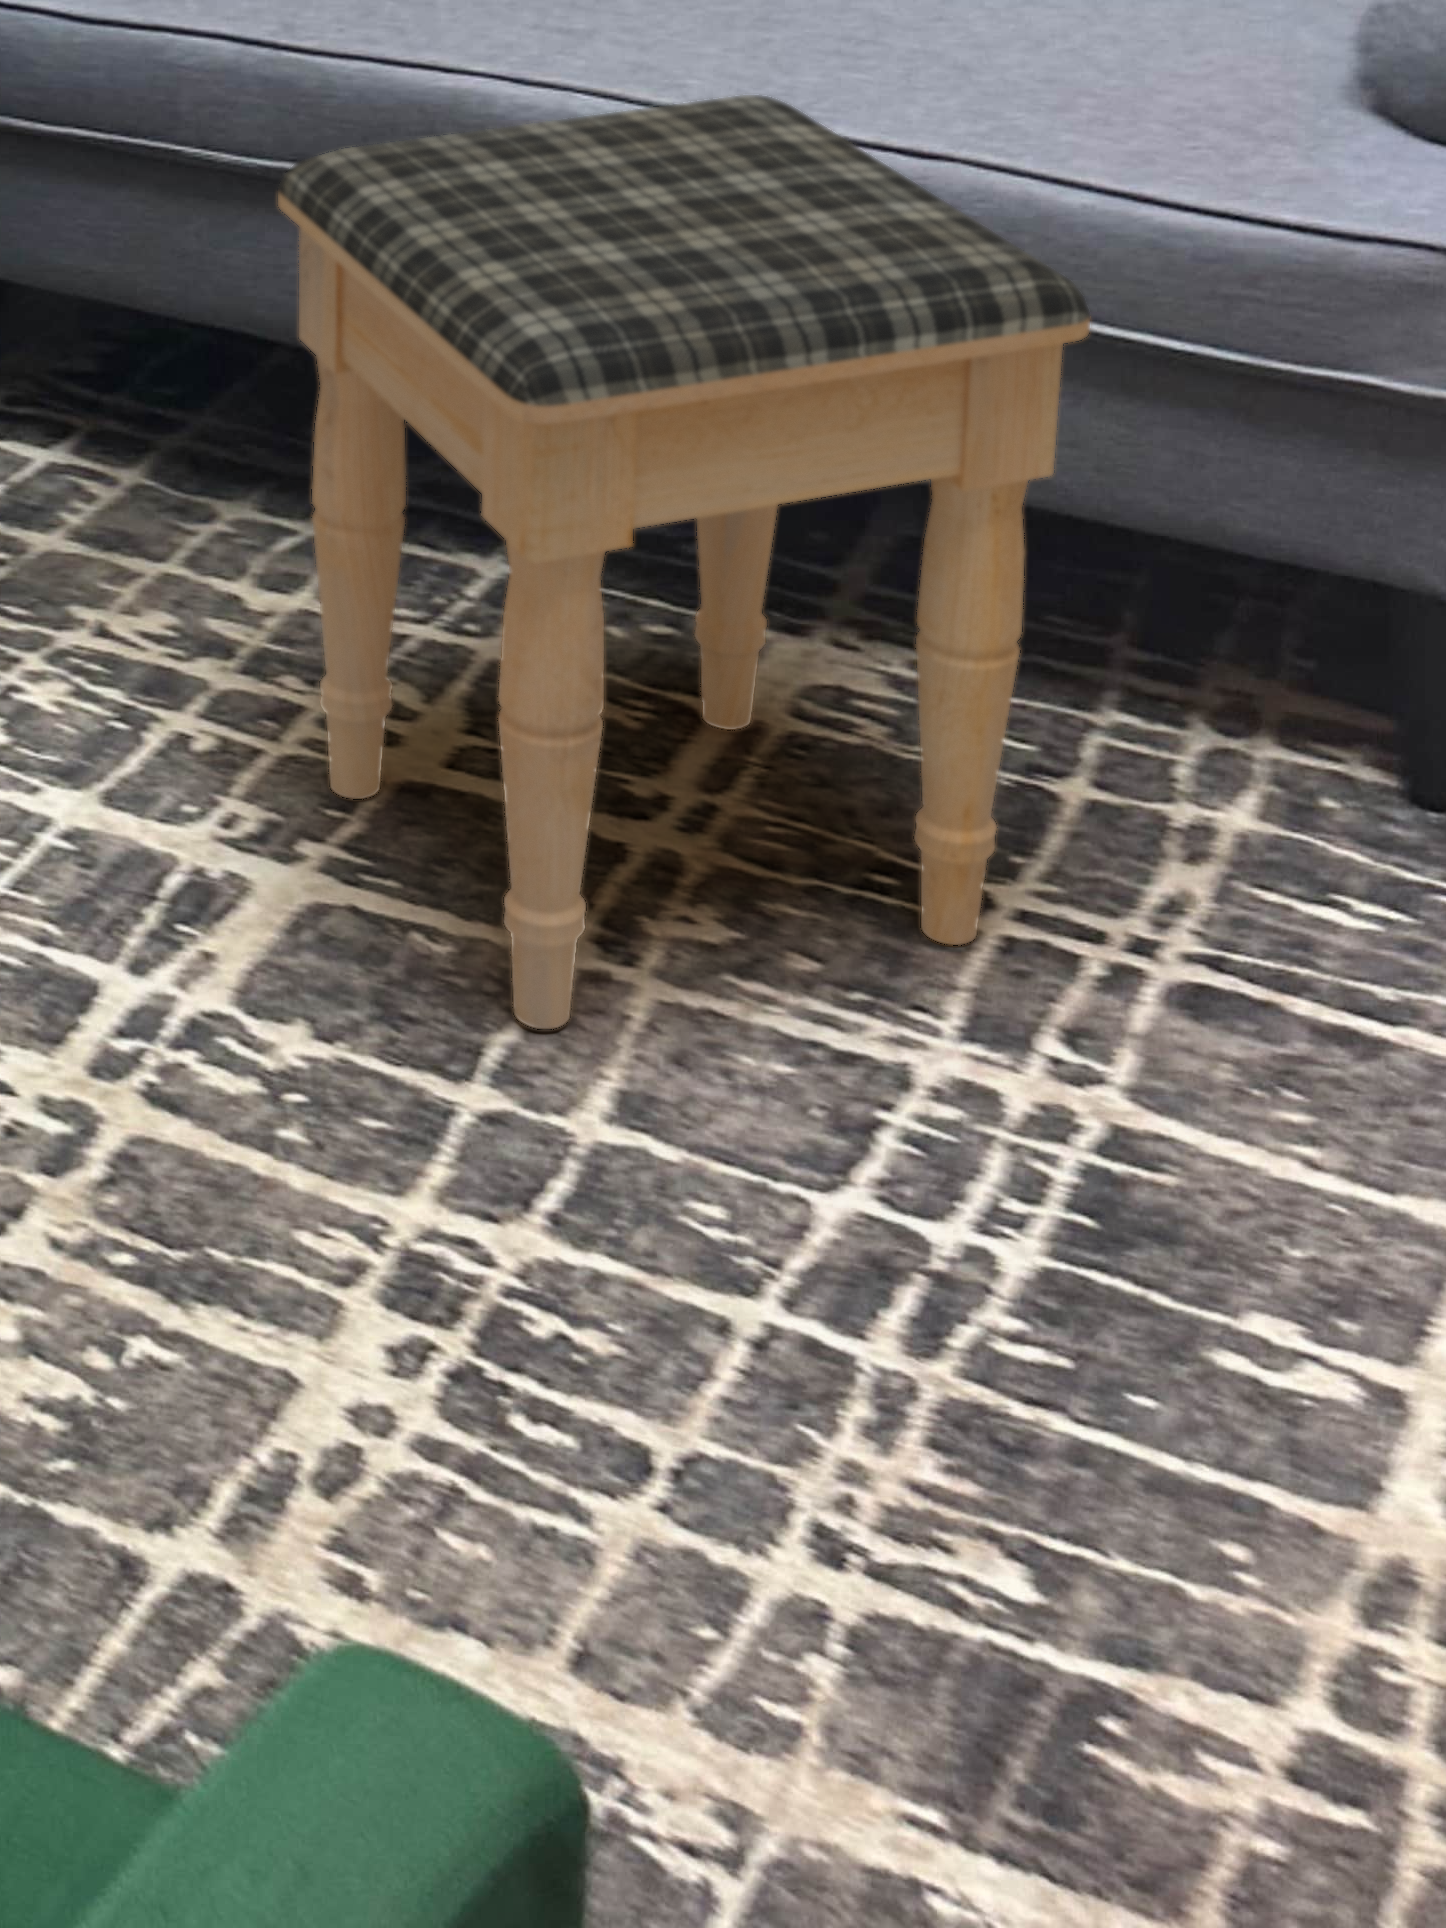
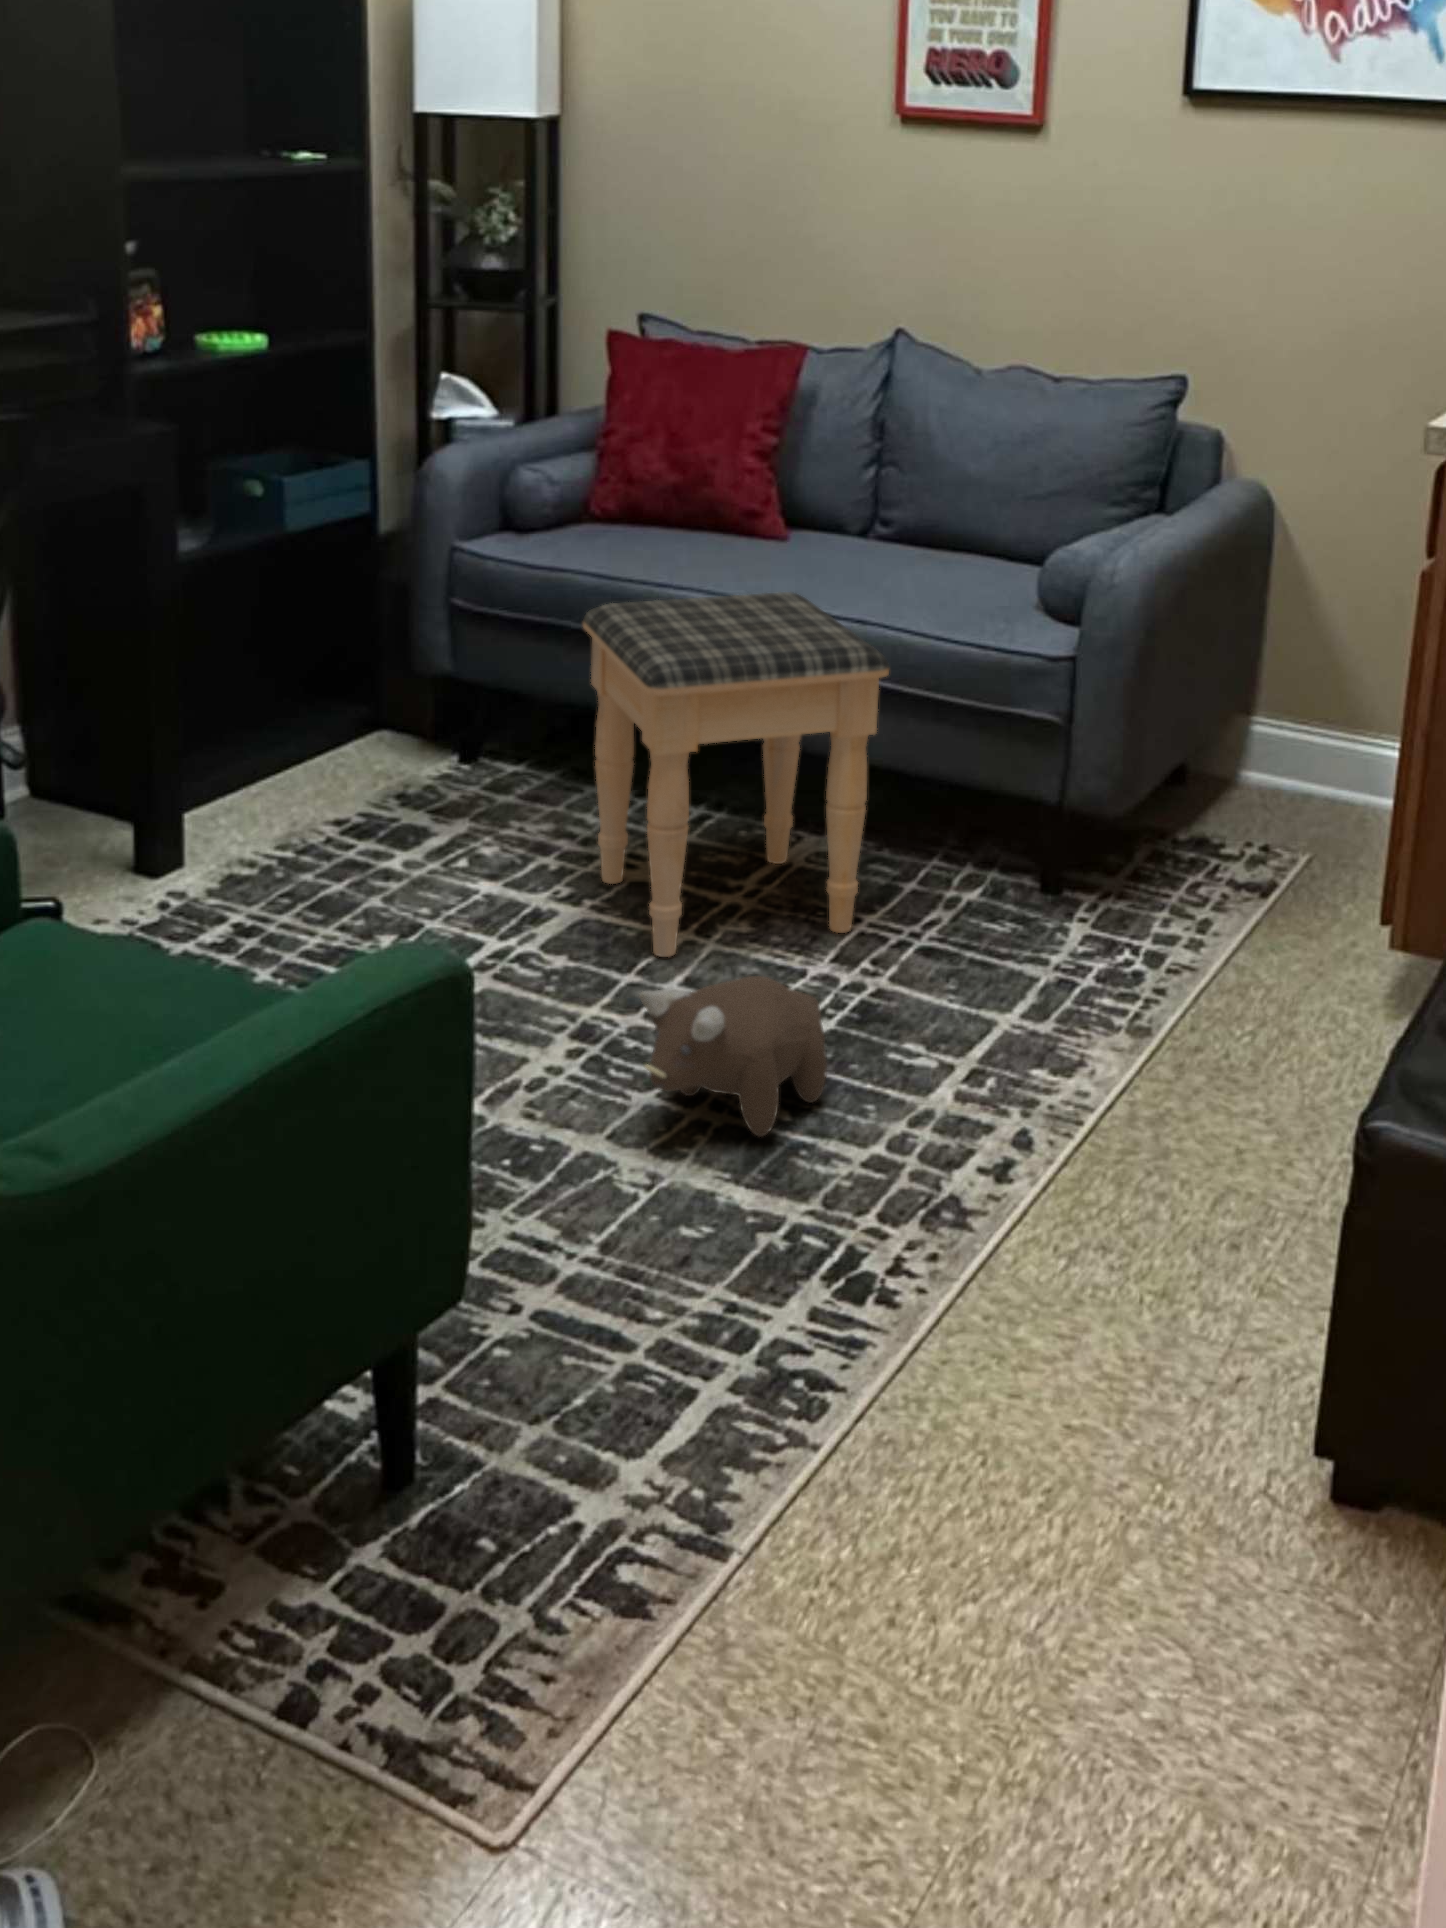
plush toy: none [646,1211,1113,1661] -> present [639,976,827,1137]

